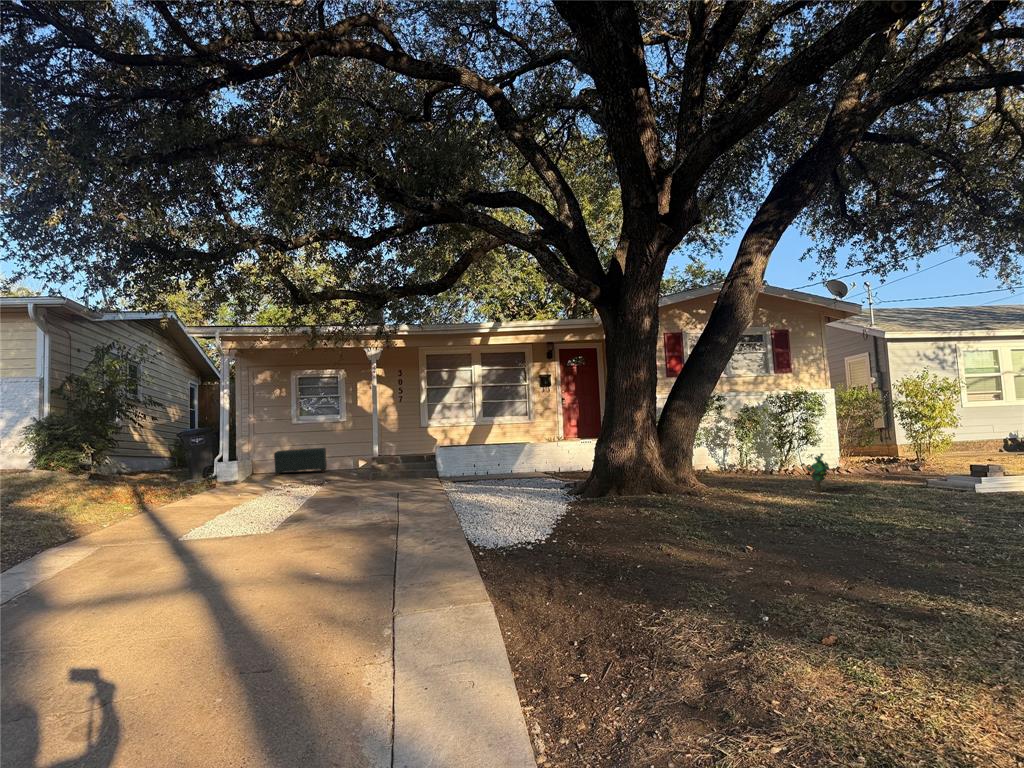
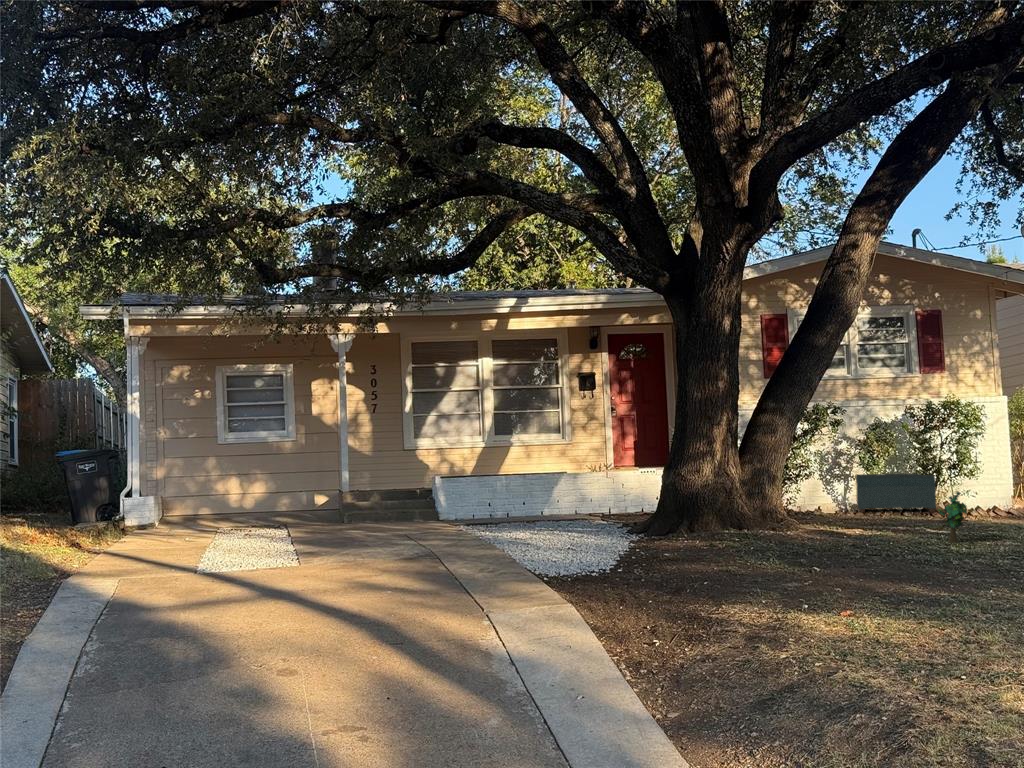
bench: present [274,448,327,475] -> present [856,474,936,512]

